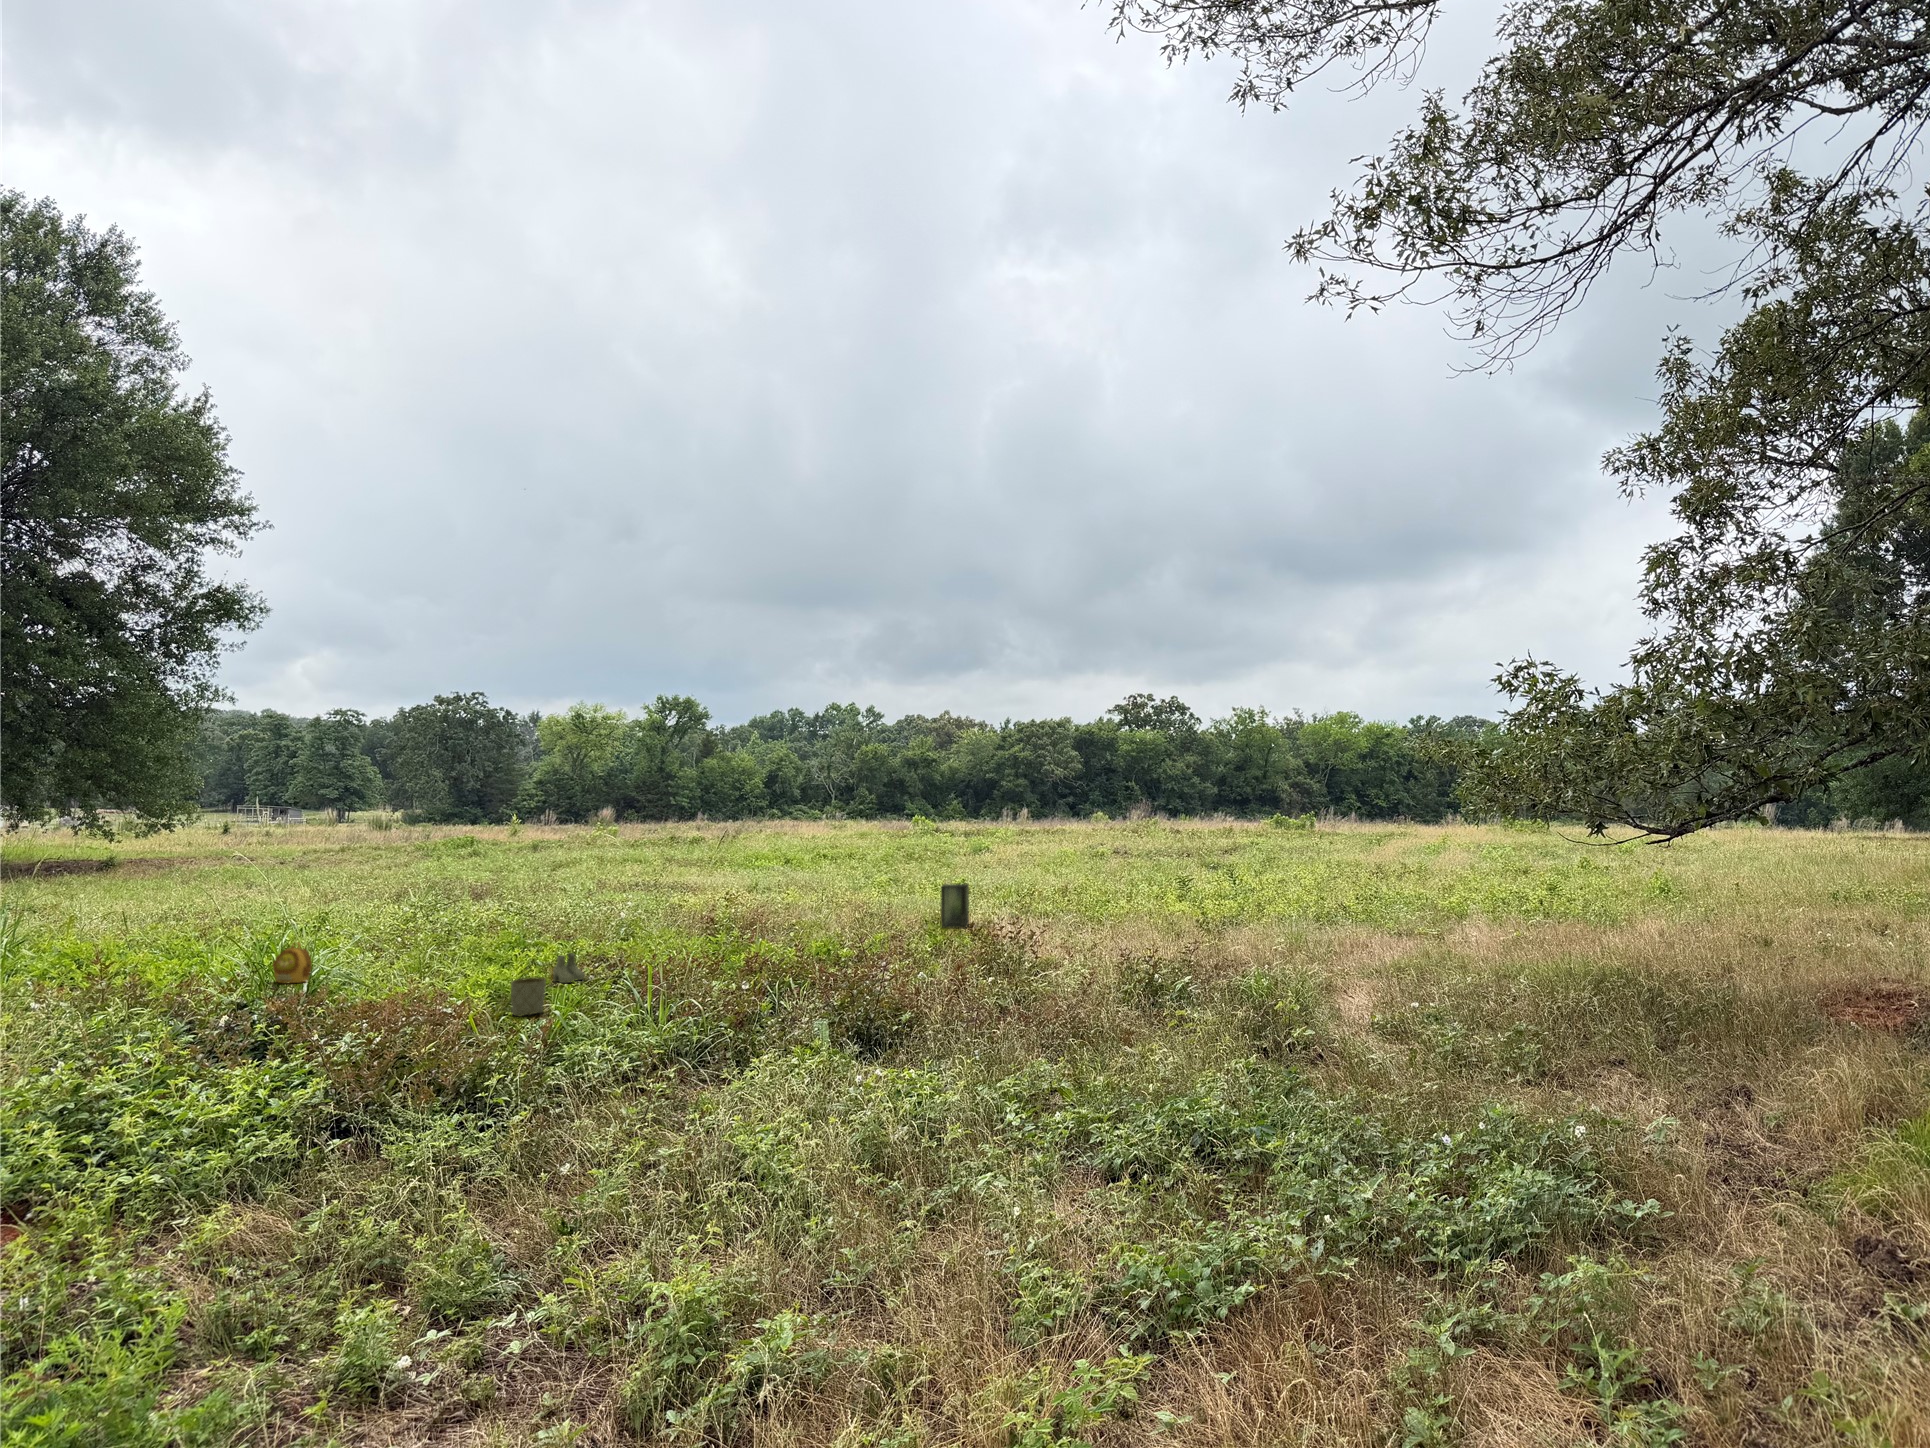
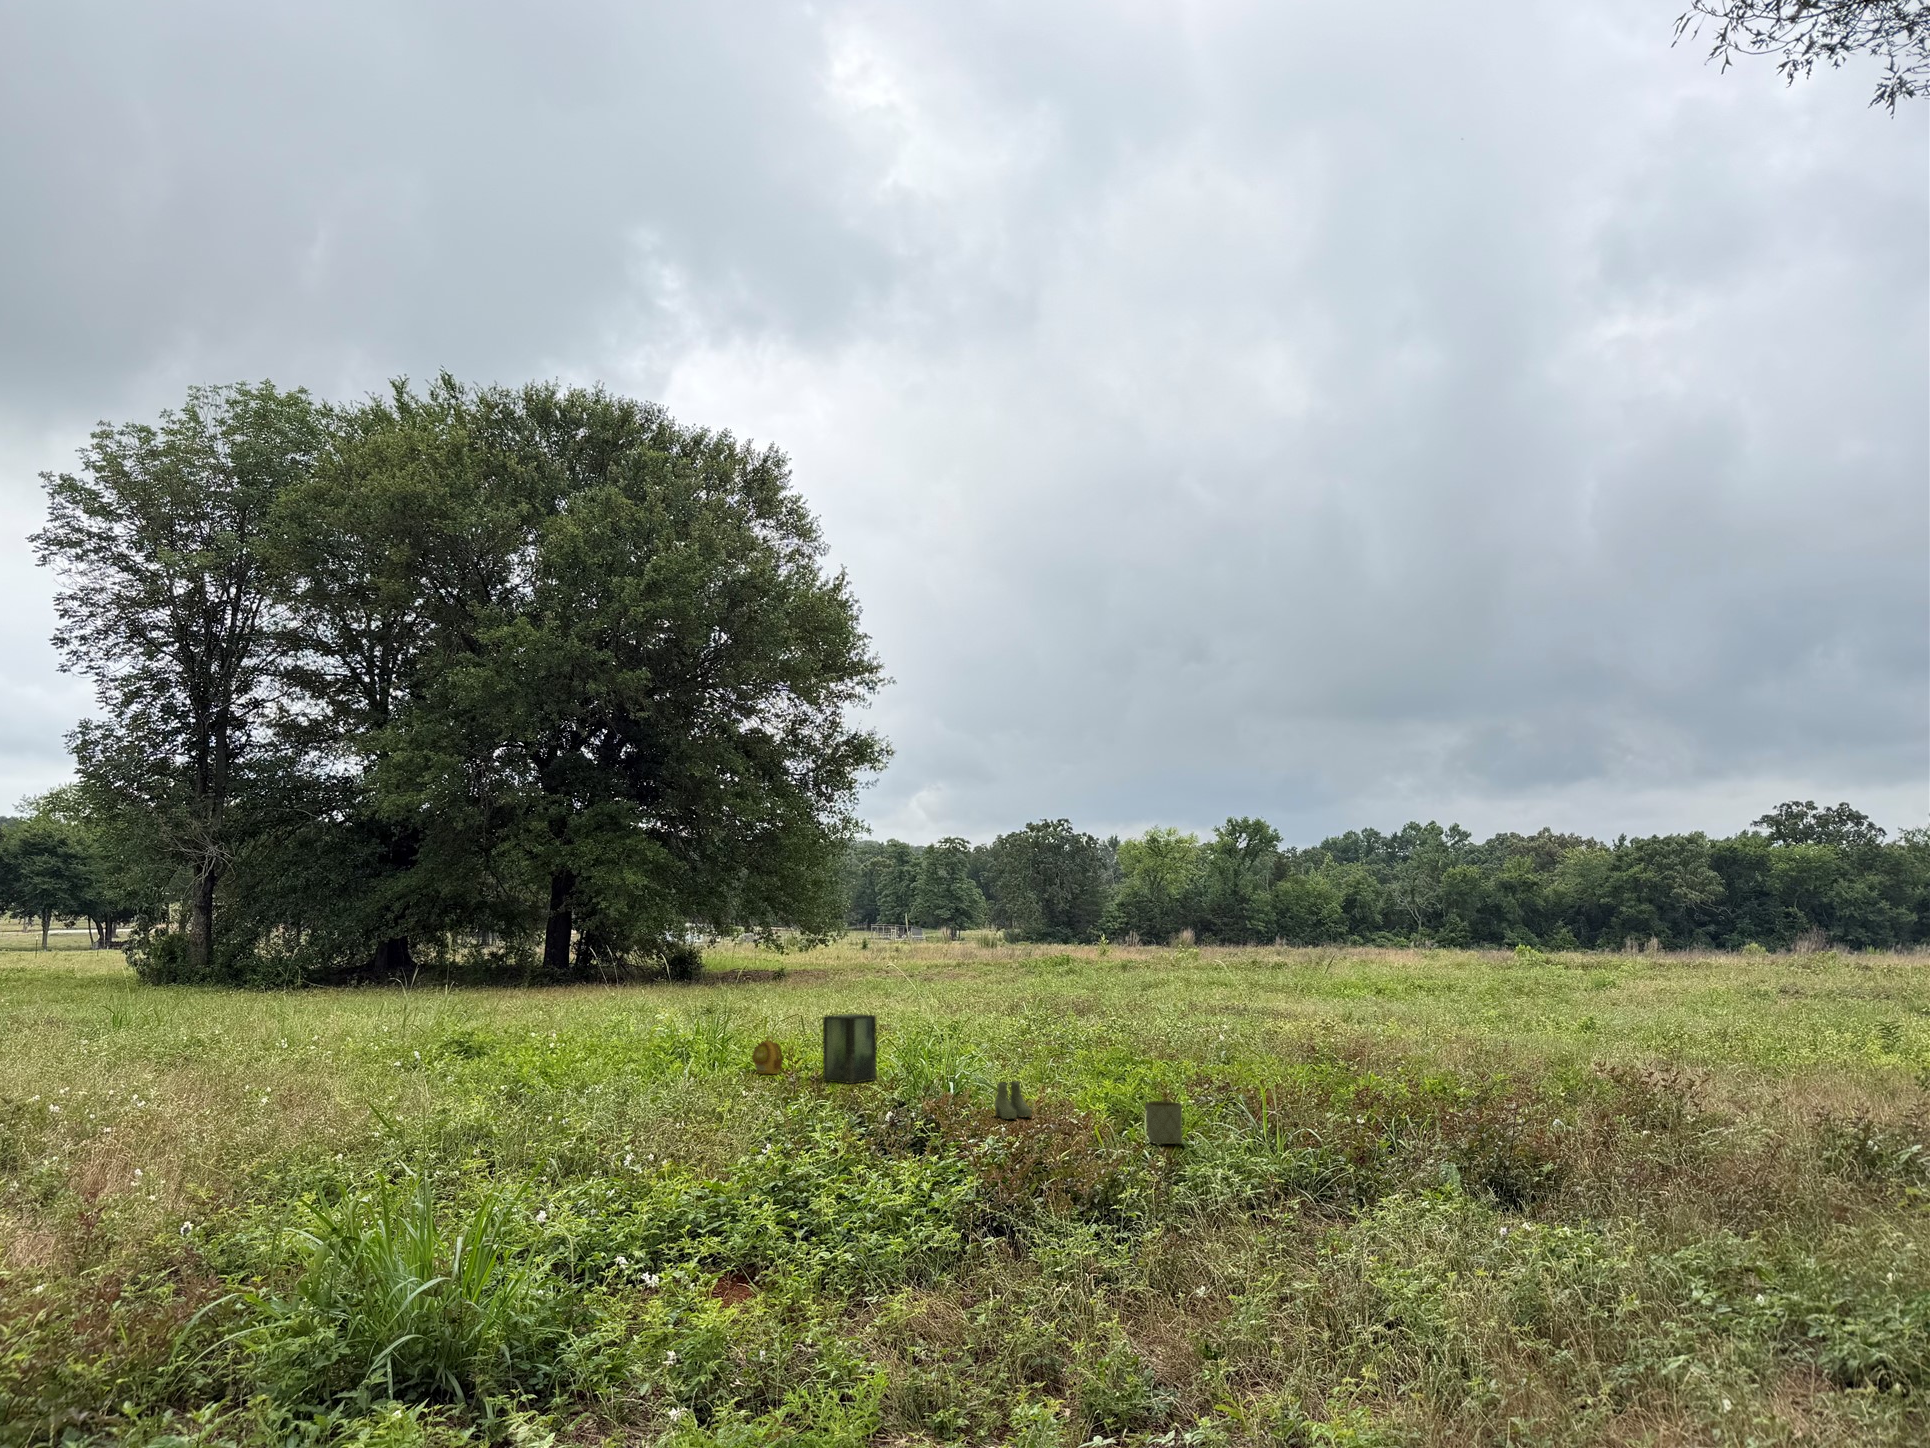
storage box: present [941,884,969,928] -> present [823,1014,877,1084]
backpack: present [272,943,312,983] -> present [752,1036,783,1074]
boots: present [553,953,585,983] -> present [995,1081,1032,1119]

